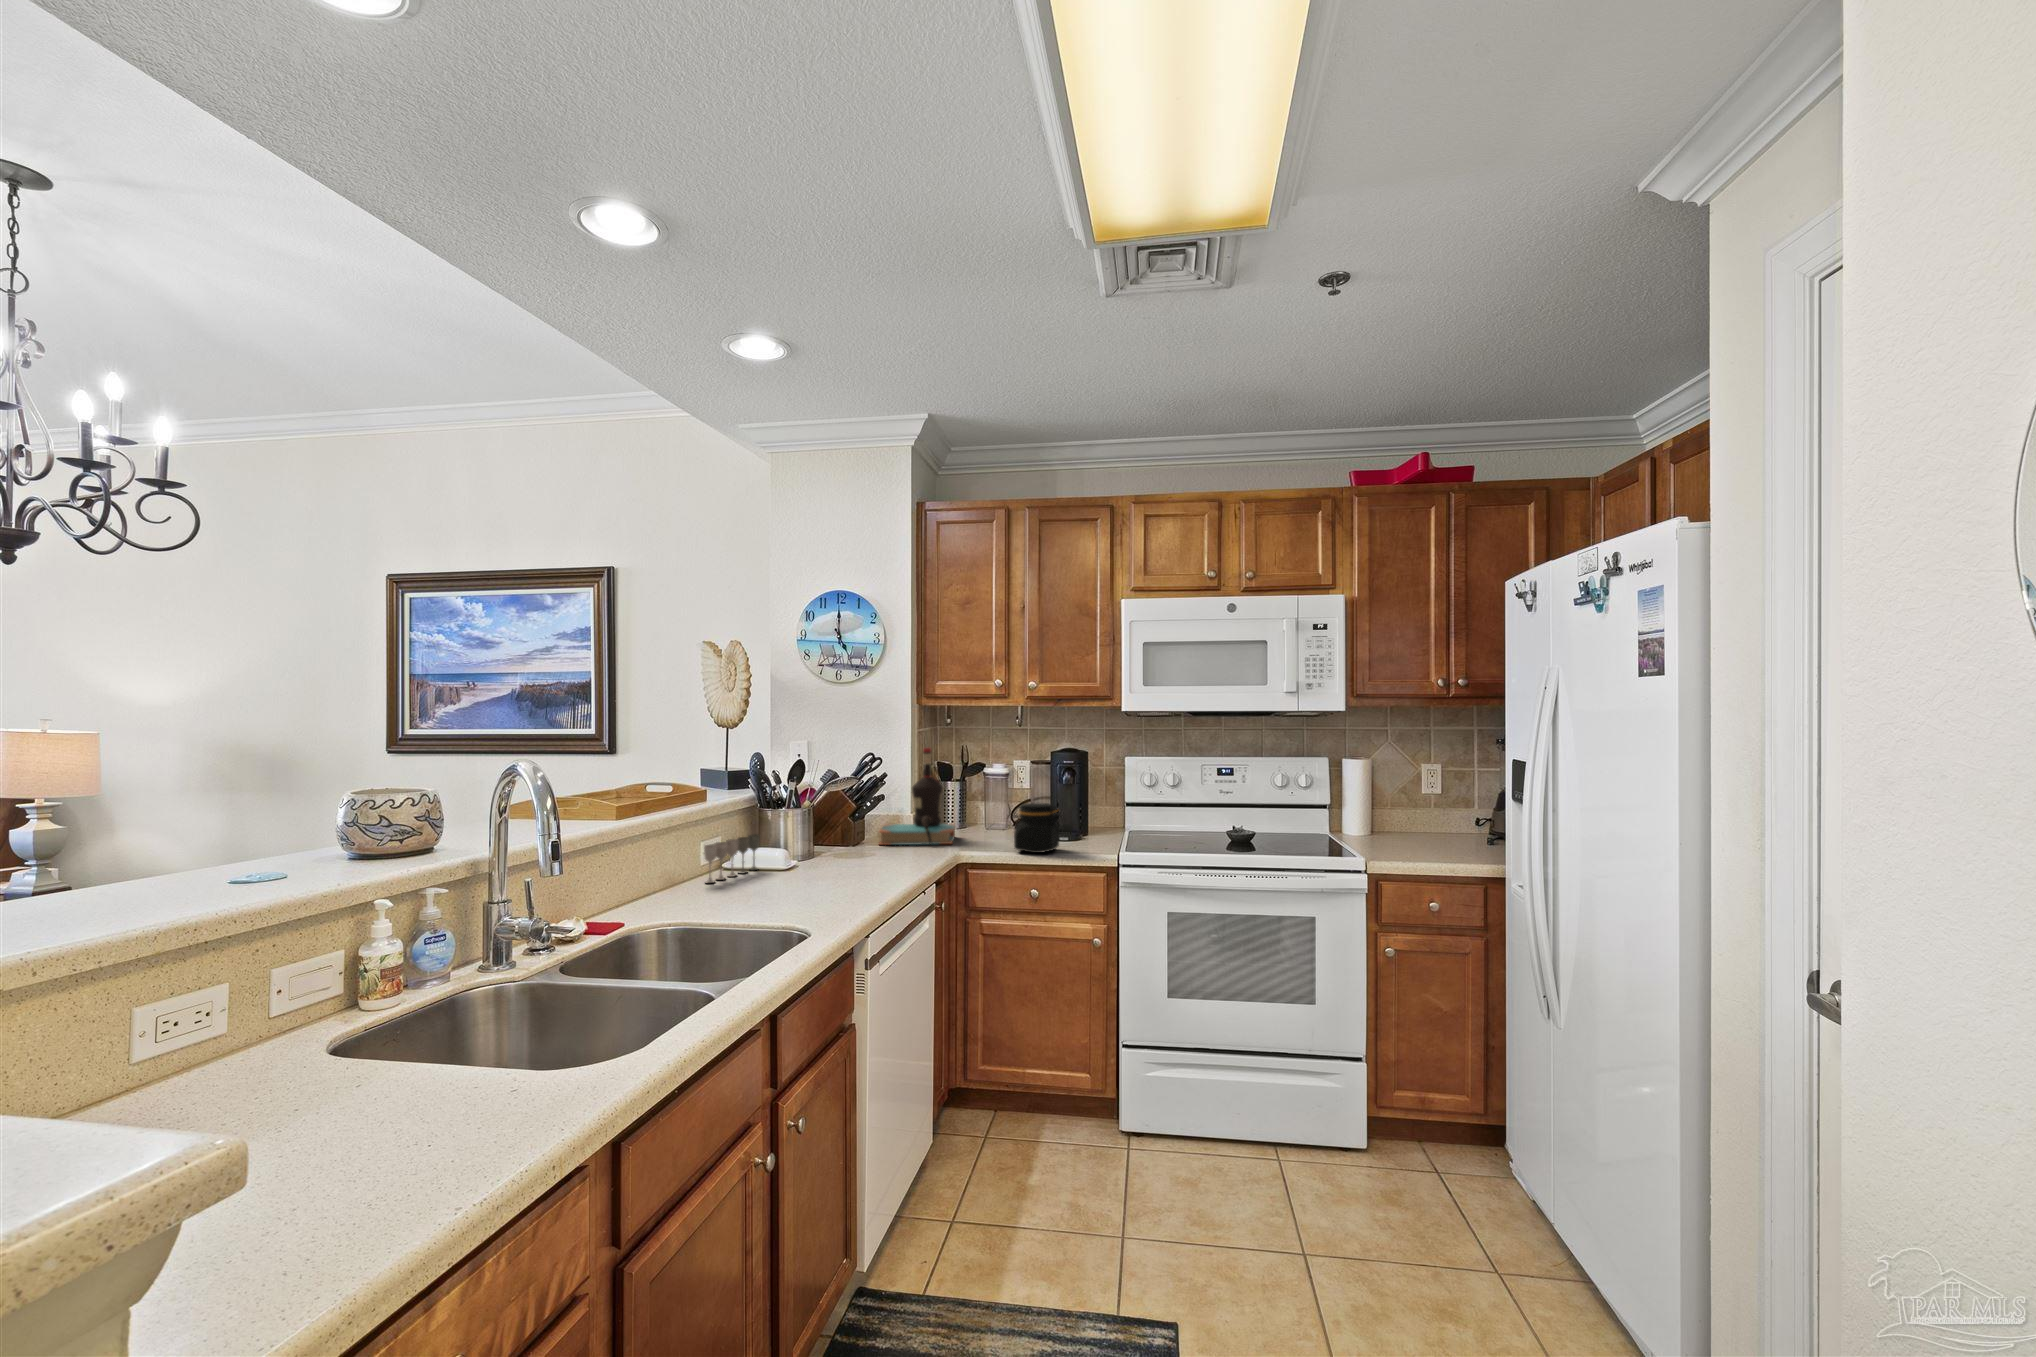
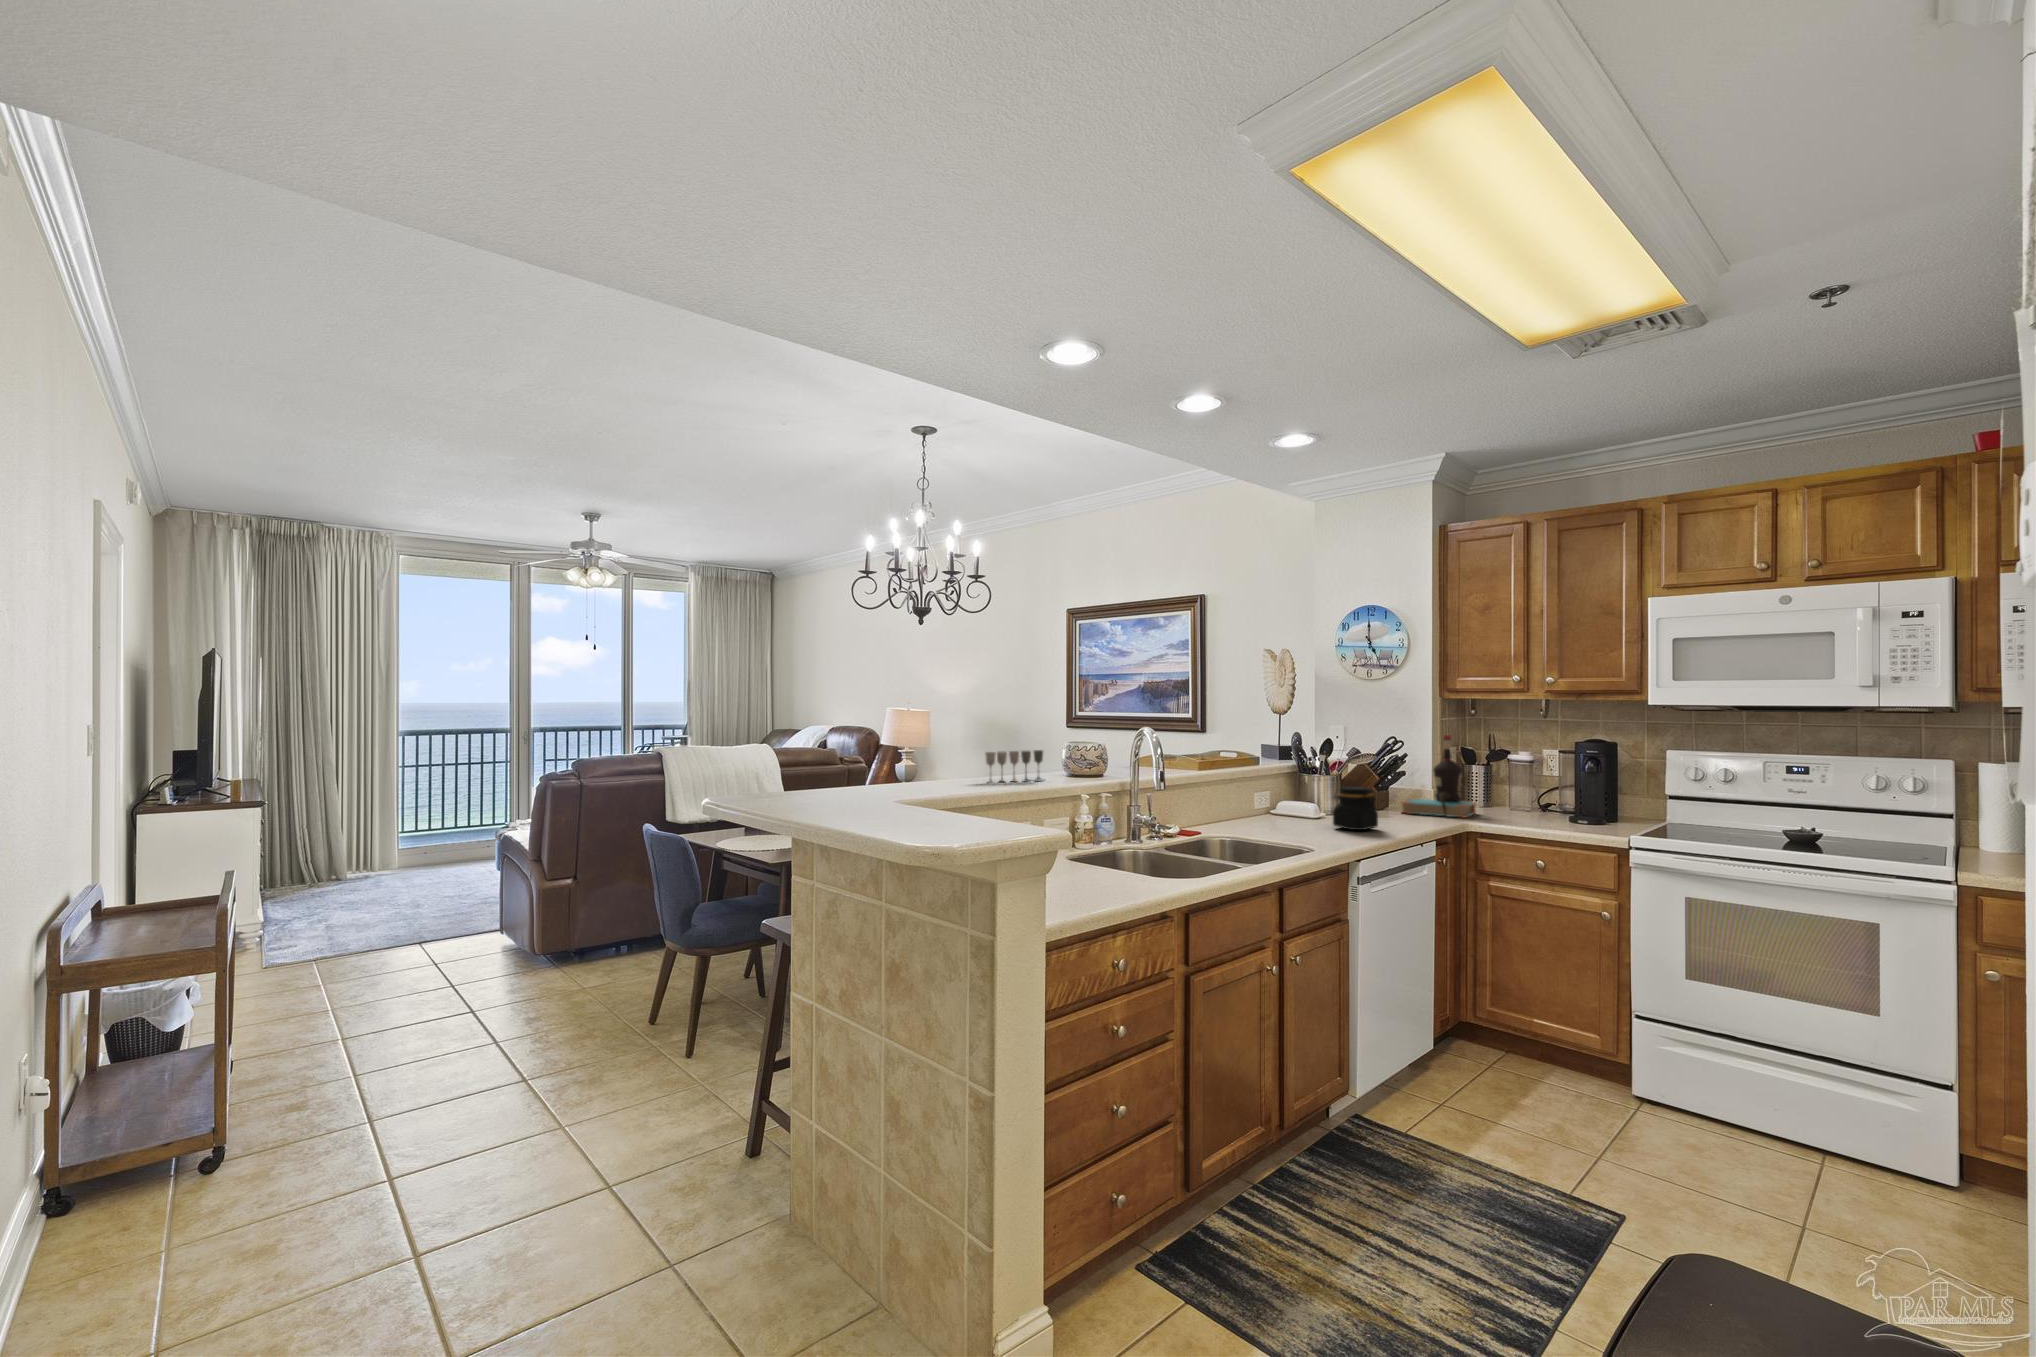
jar: present [1012,803,1060,853] -> present [1333,786,1378,830]
wine glass: present [704,834,760,883] -> present [986,750,1043,783]

